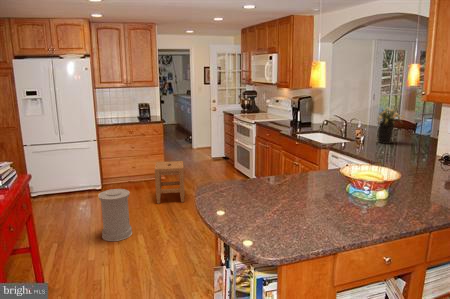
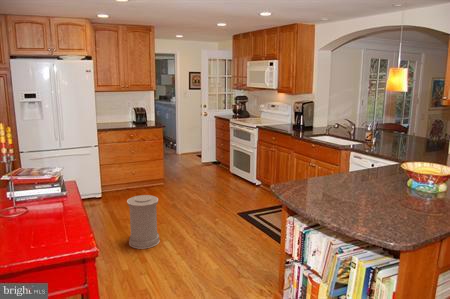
flower arrangement: present [377,108,405,144] -> none [387,111,416,145]
stool: present [155,161,184,204] -> none [164,166,197,210]

